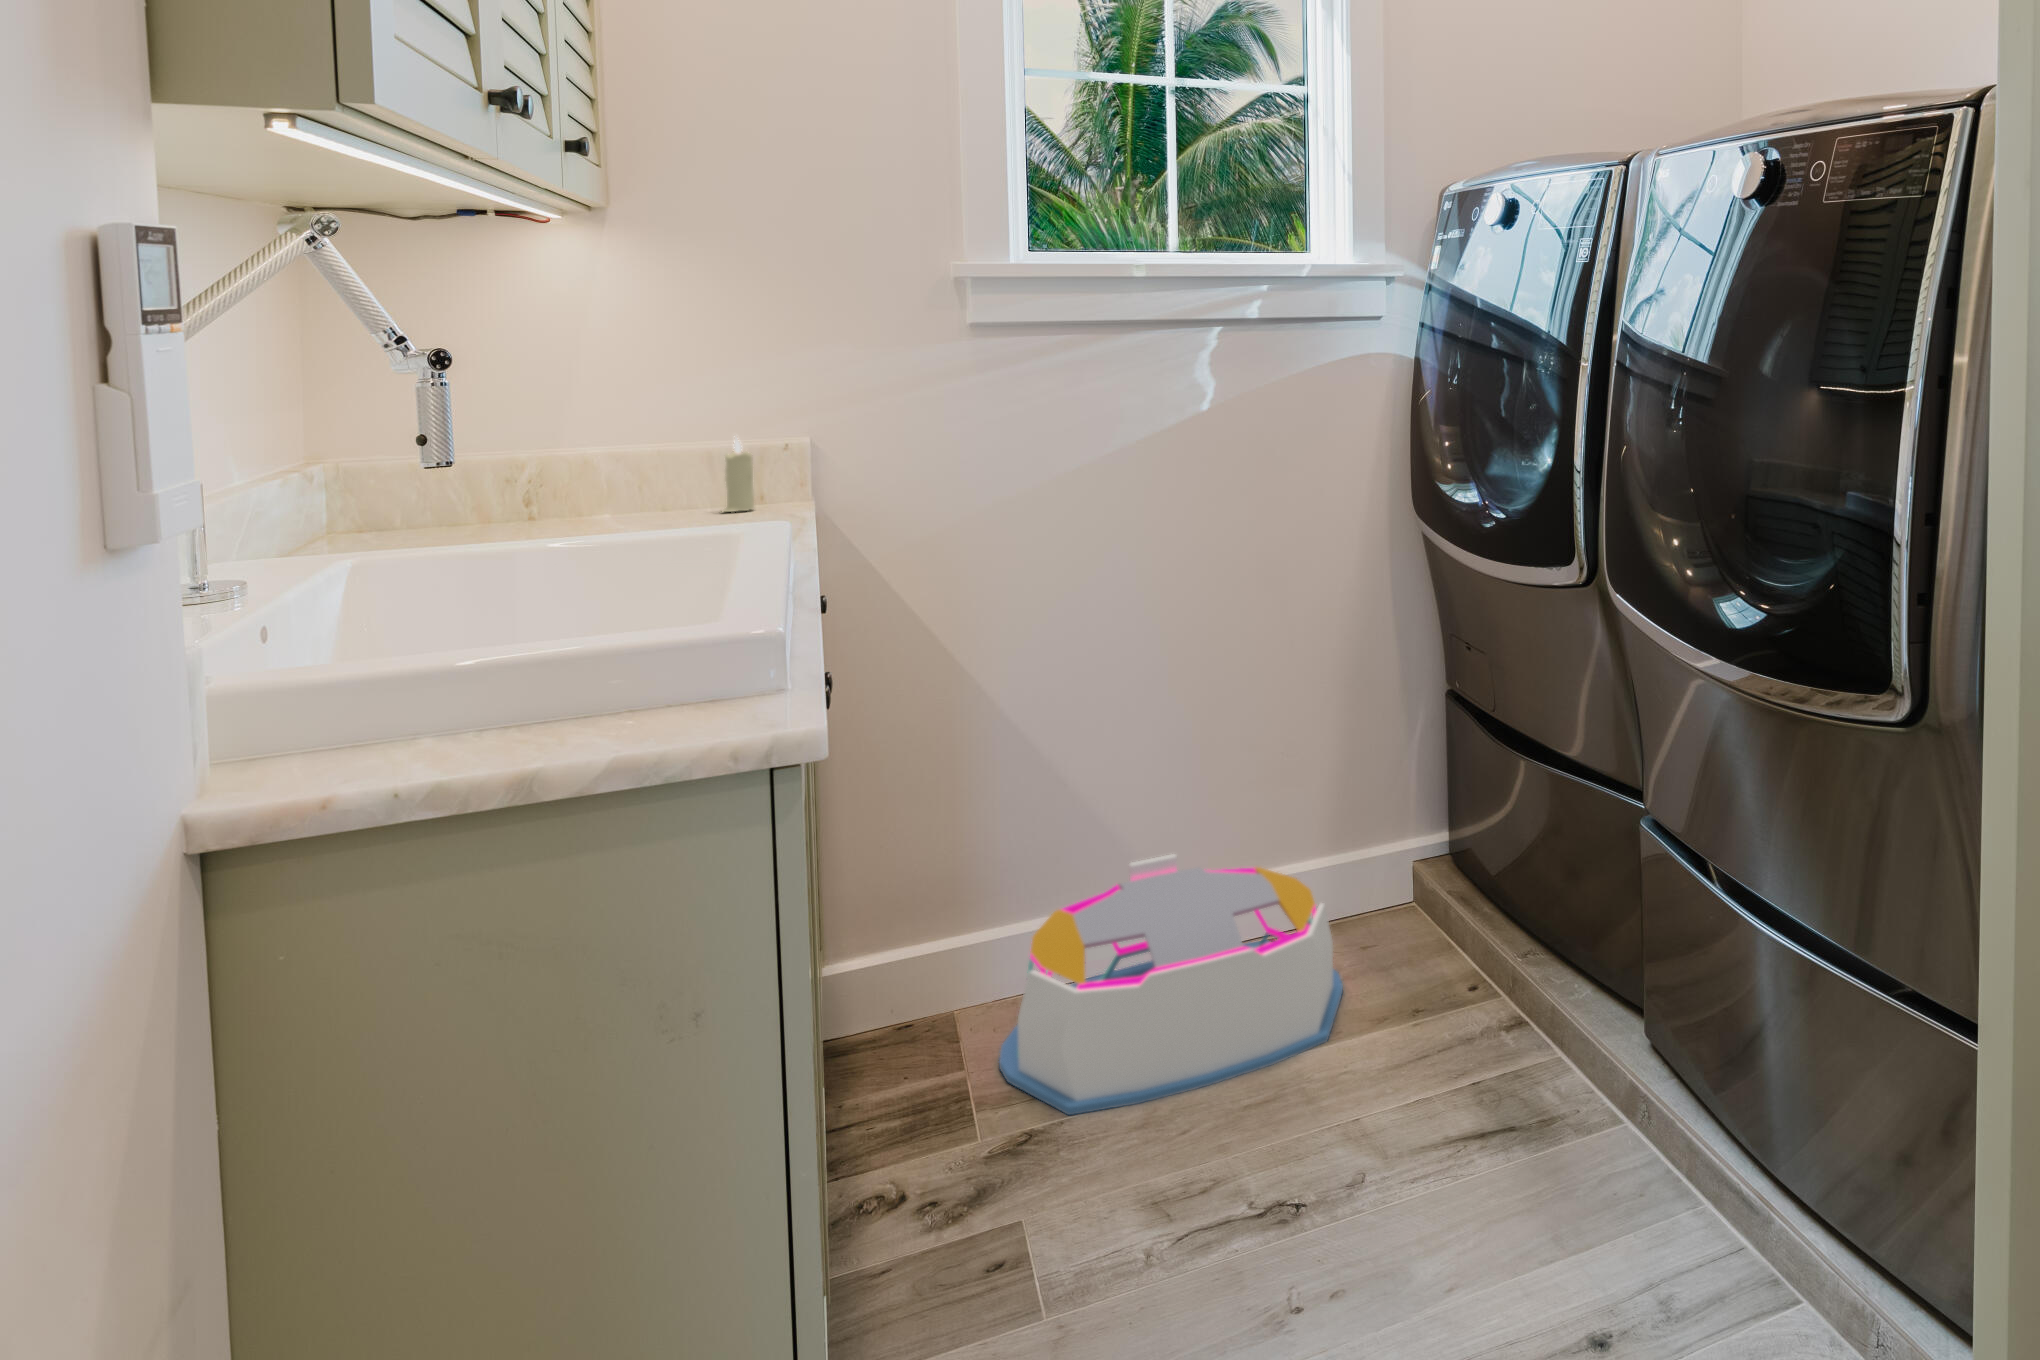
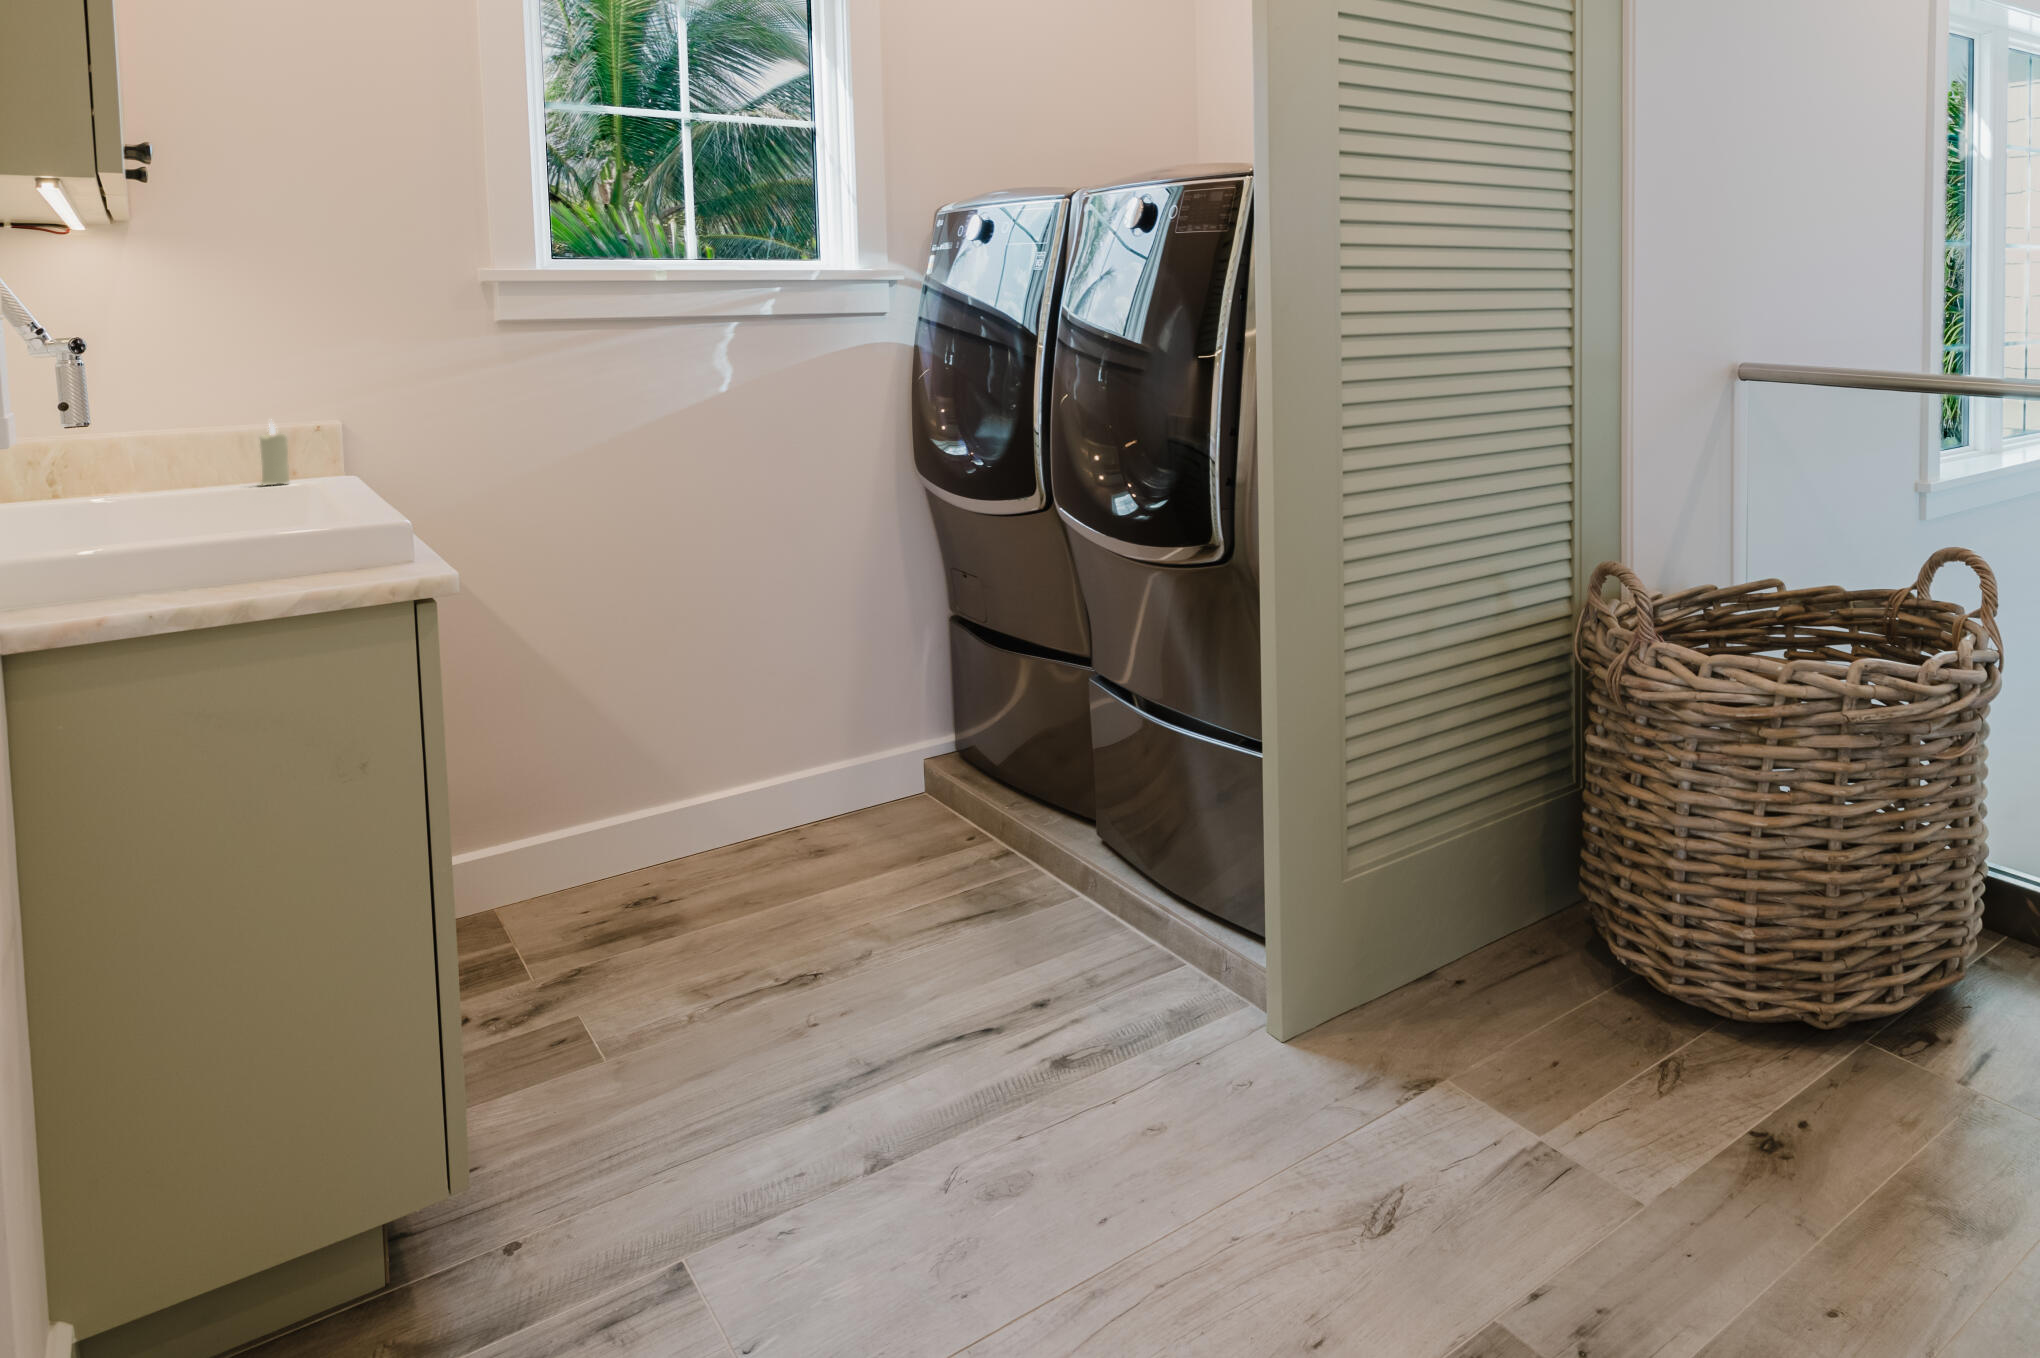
storage bin: present [999,854,1343,1115] -> none [545,763,858,952]

